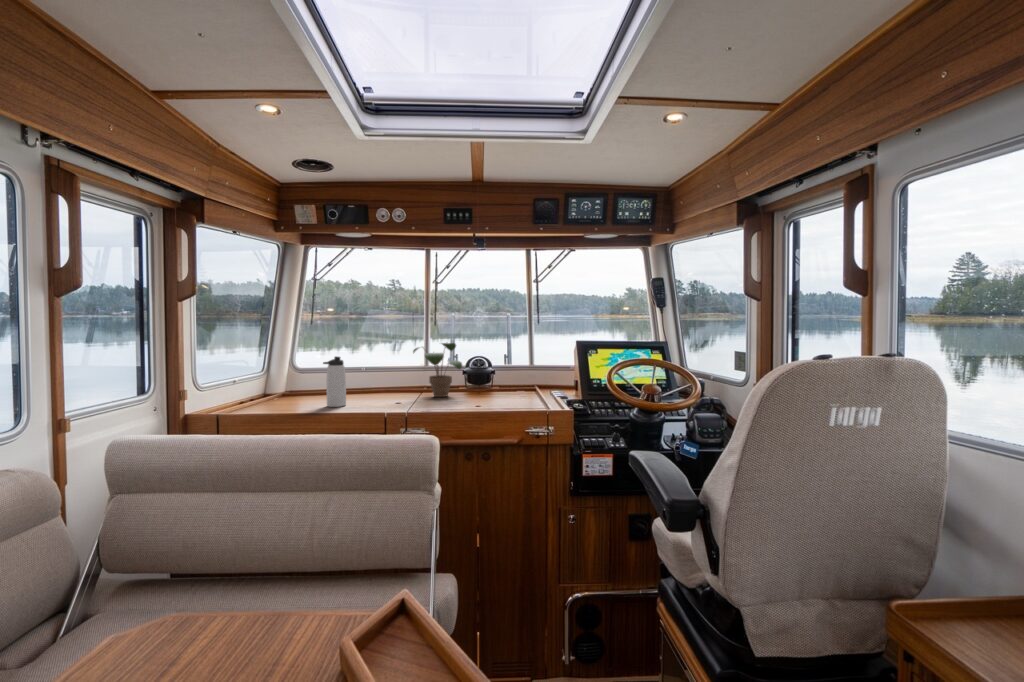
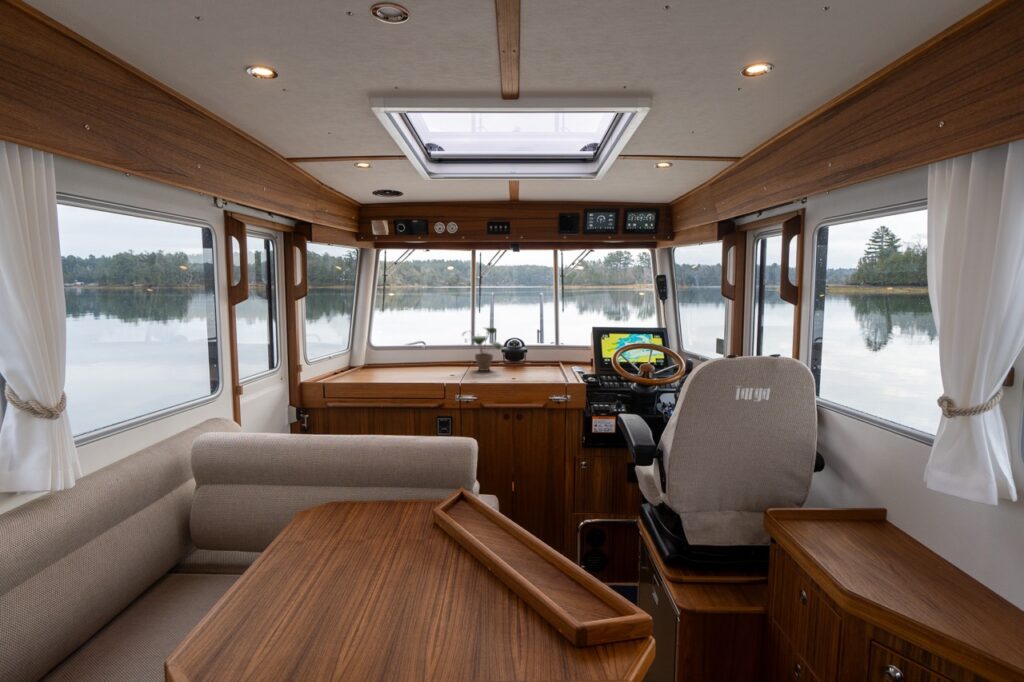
thermos bottle: present [323,357,346,407] -> none [395,339,413,378]

